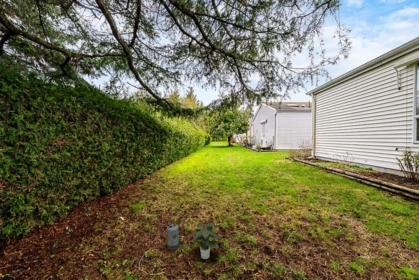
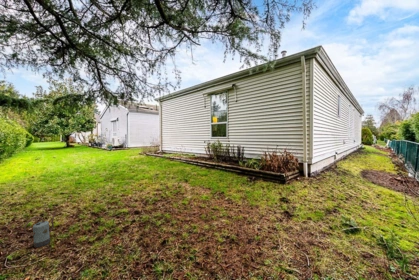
potted plant: present [192,223,220,259] -> none [68,205,100,236]

